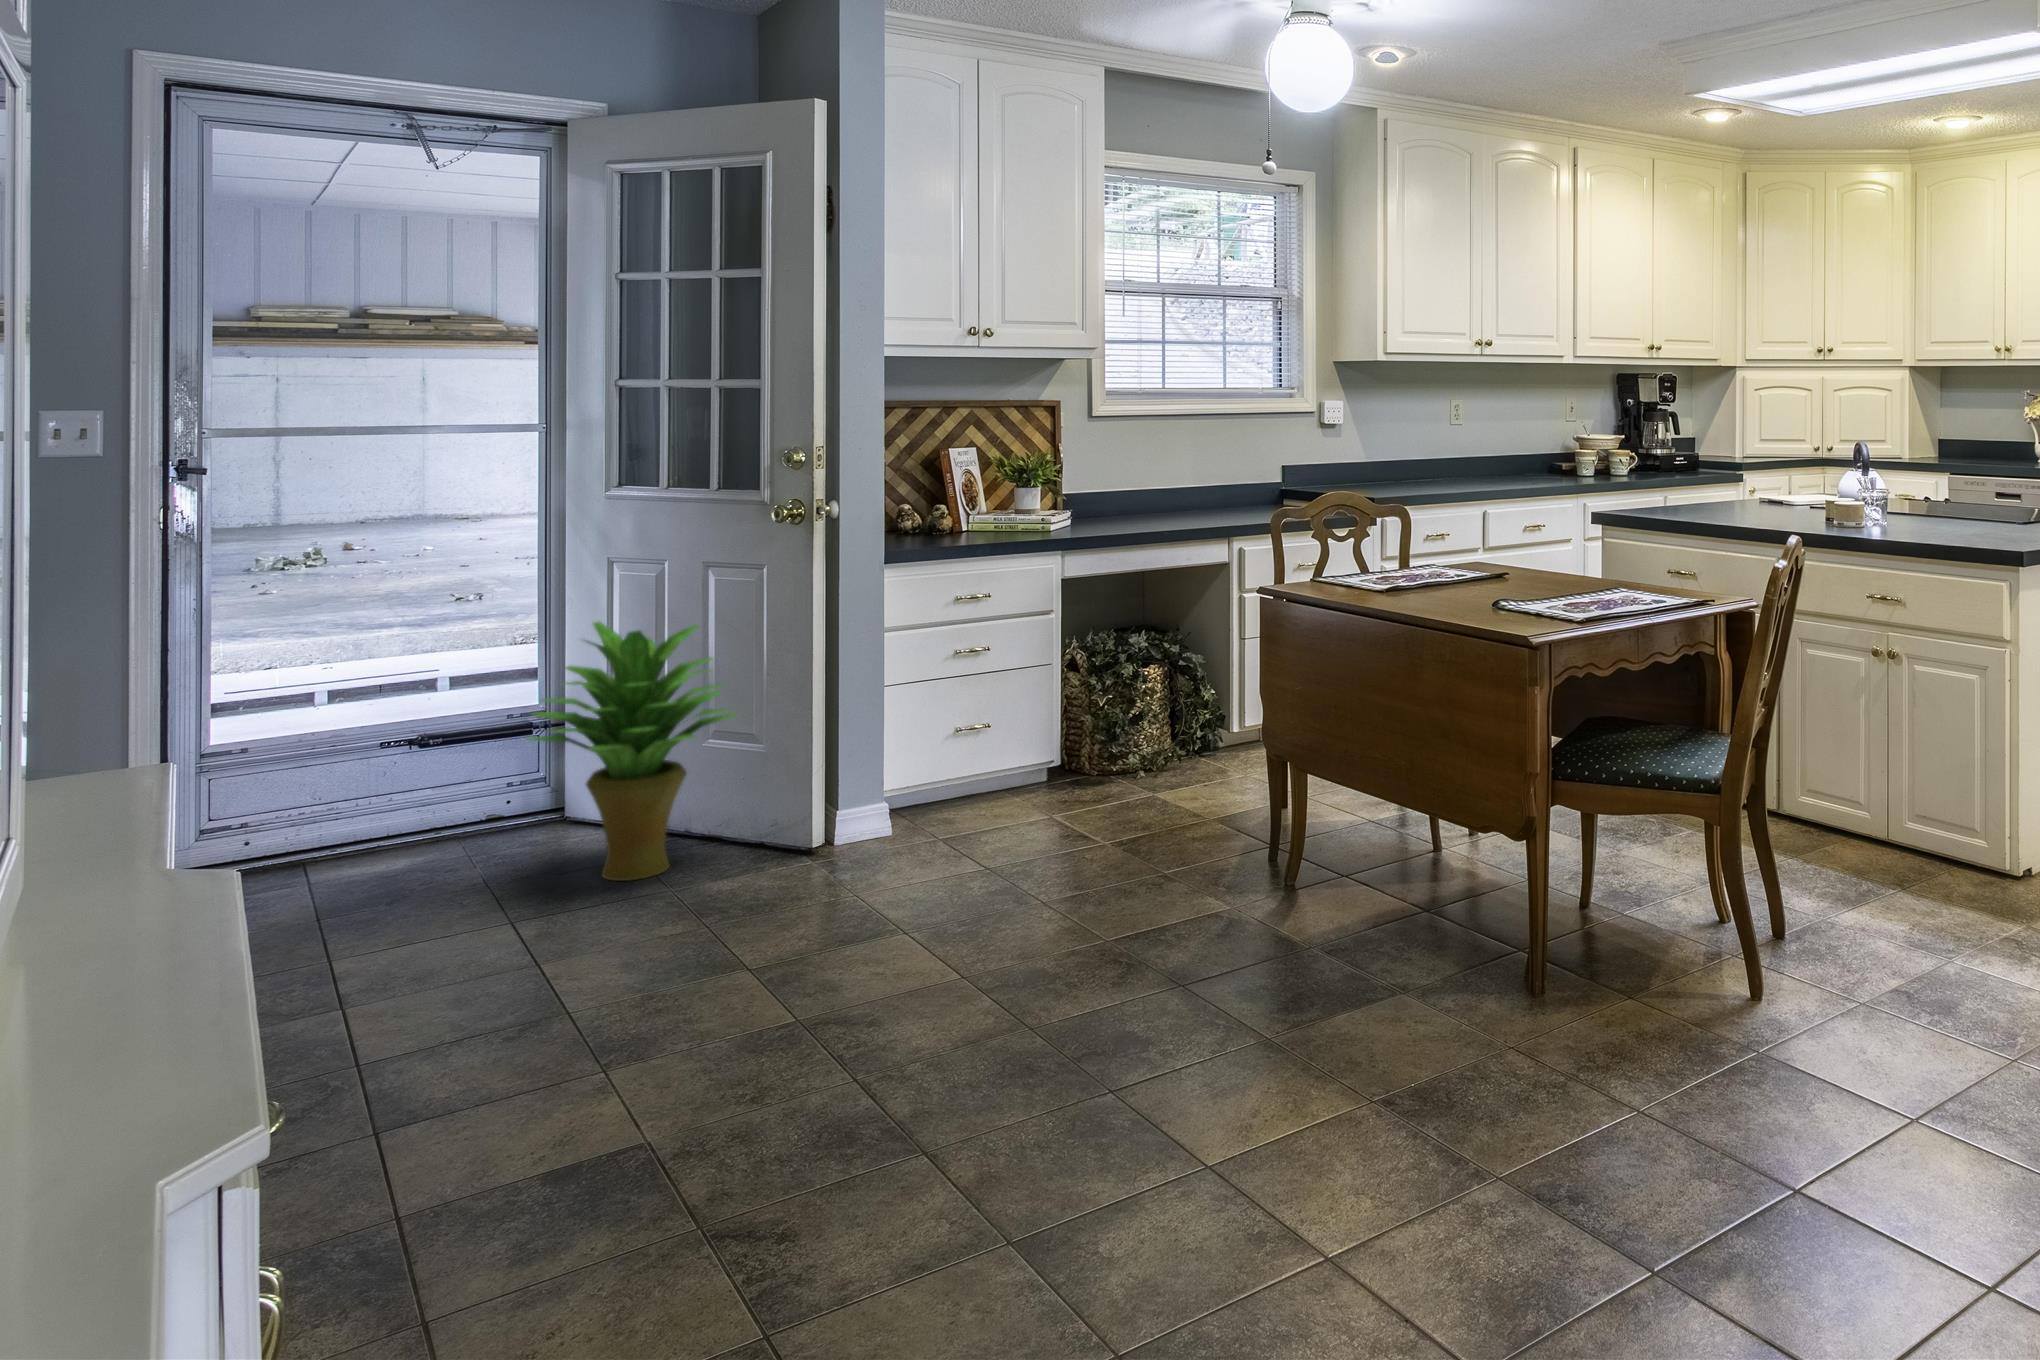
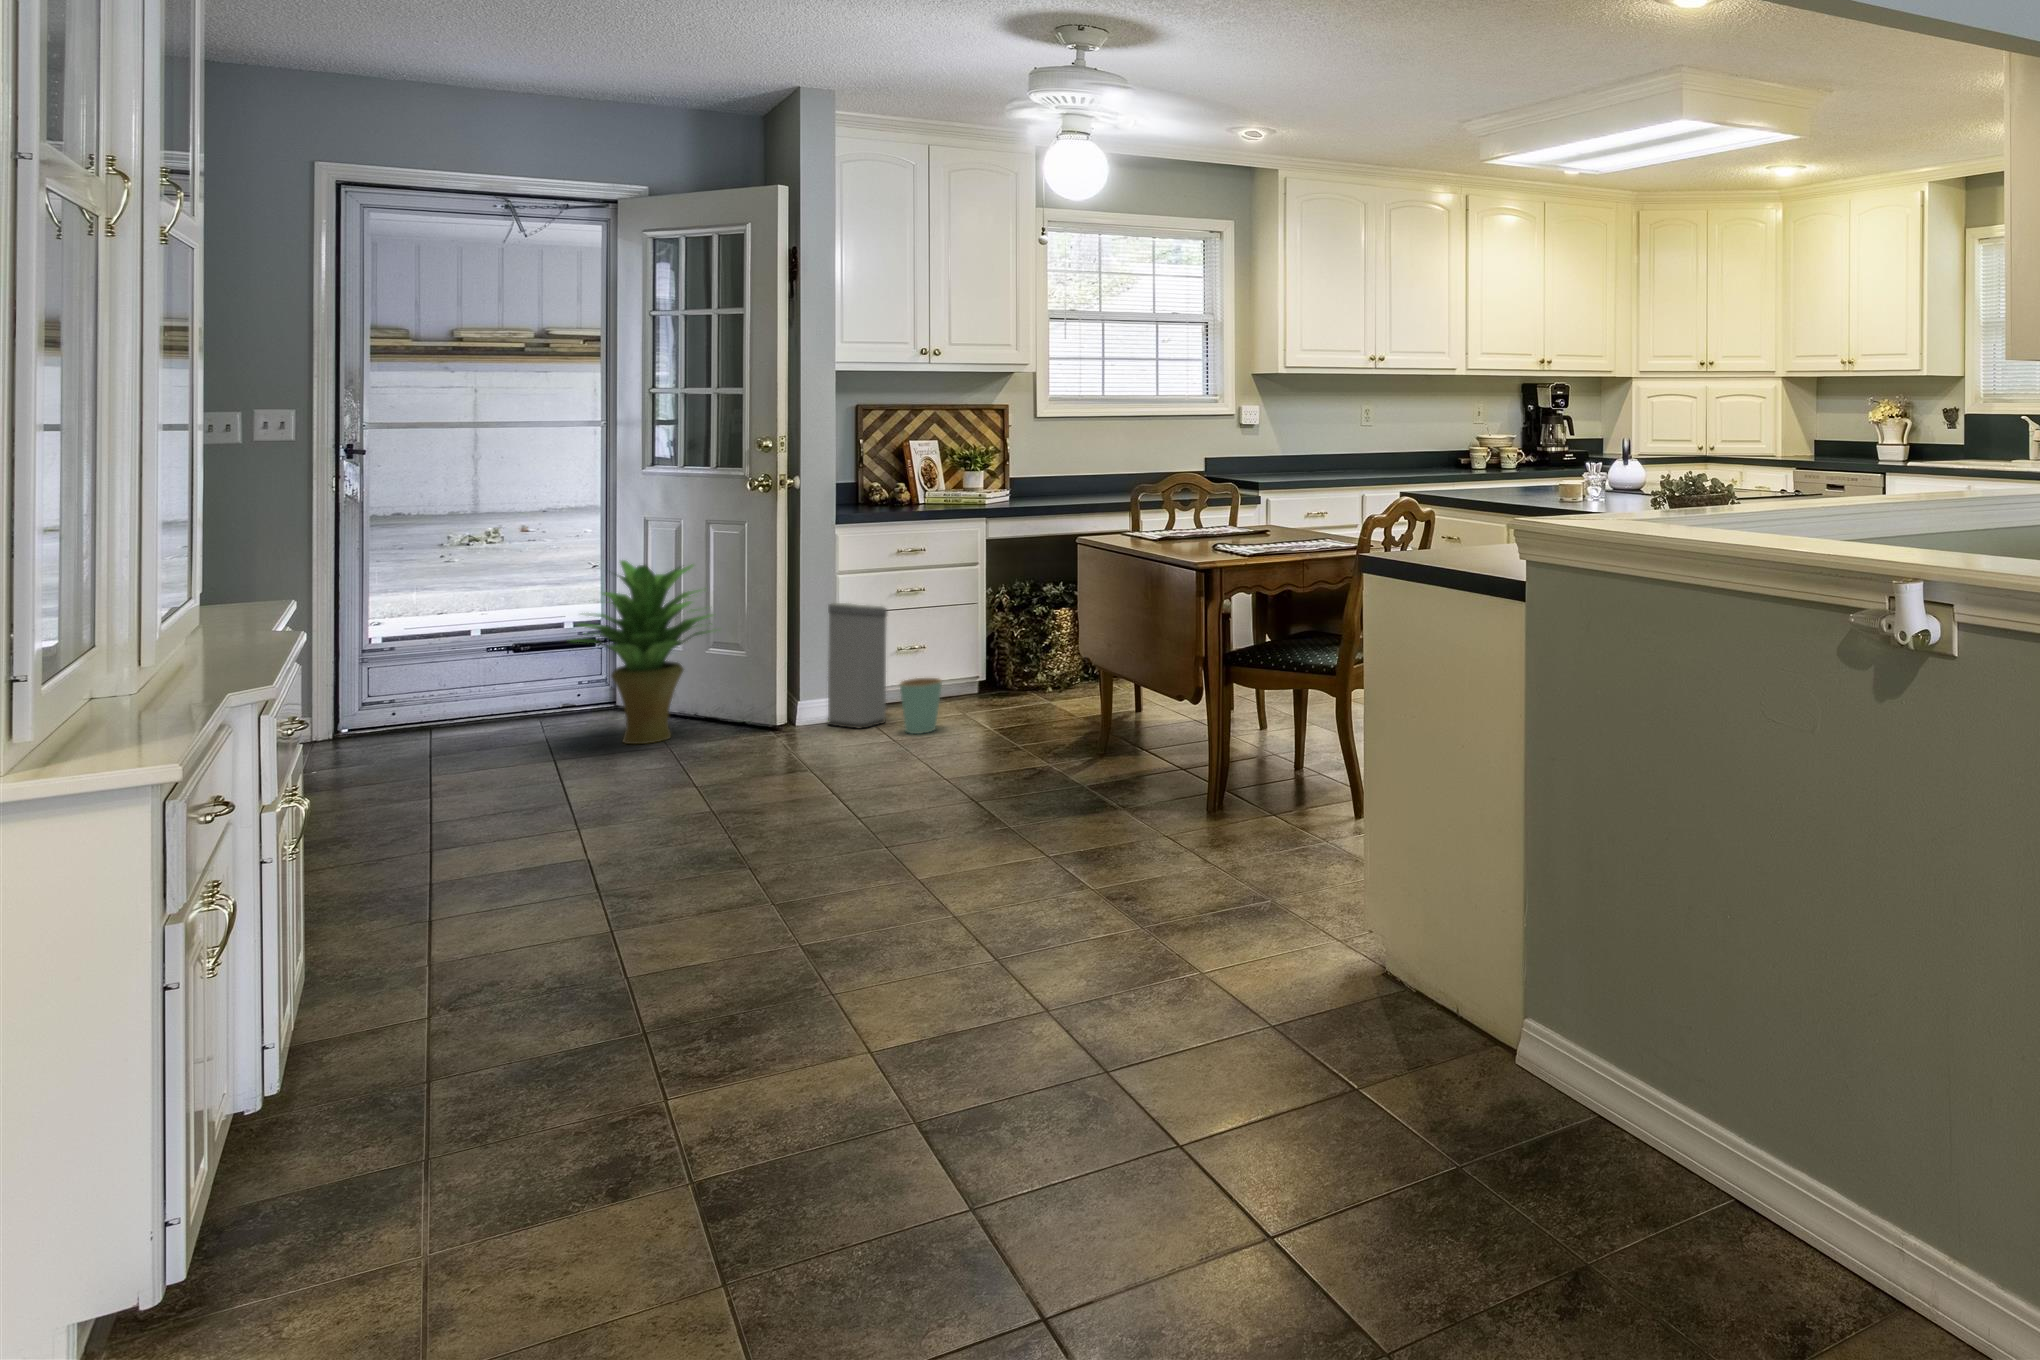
trash can: none [881,672,1046,851] -> present [828,603,942,734]

